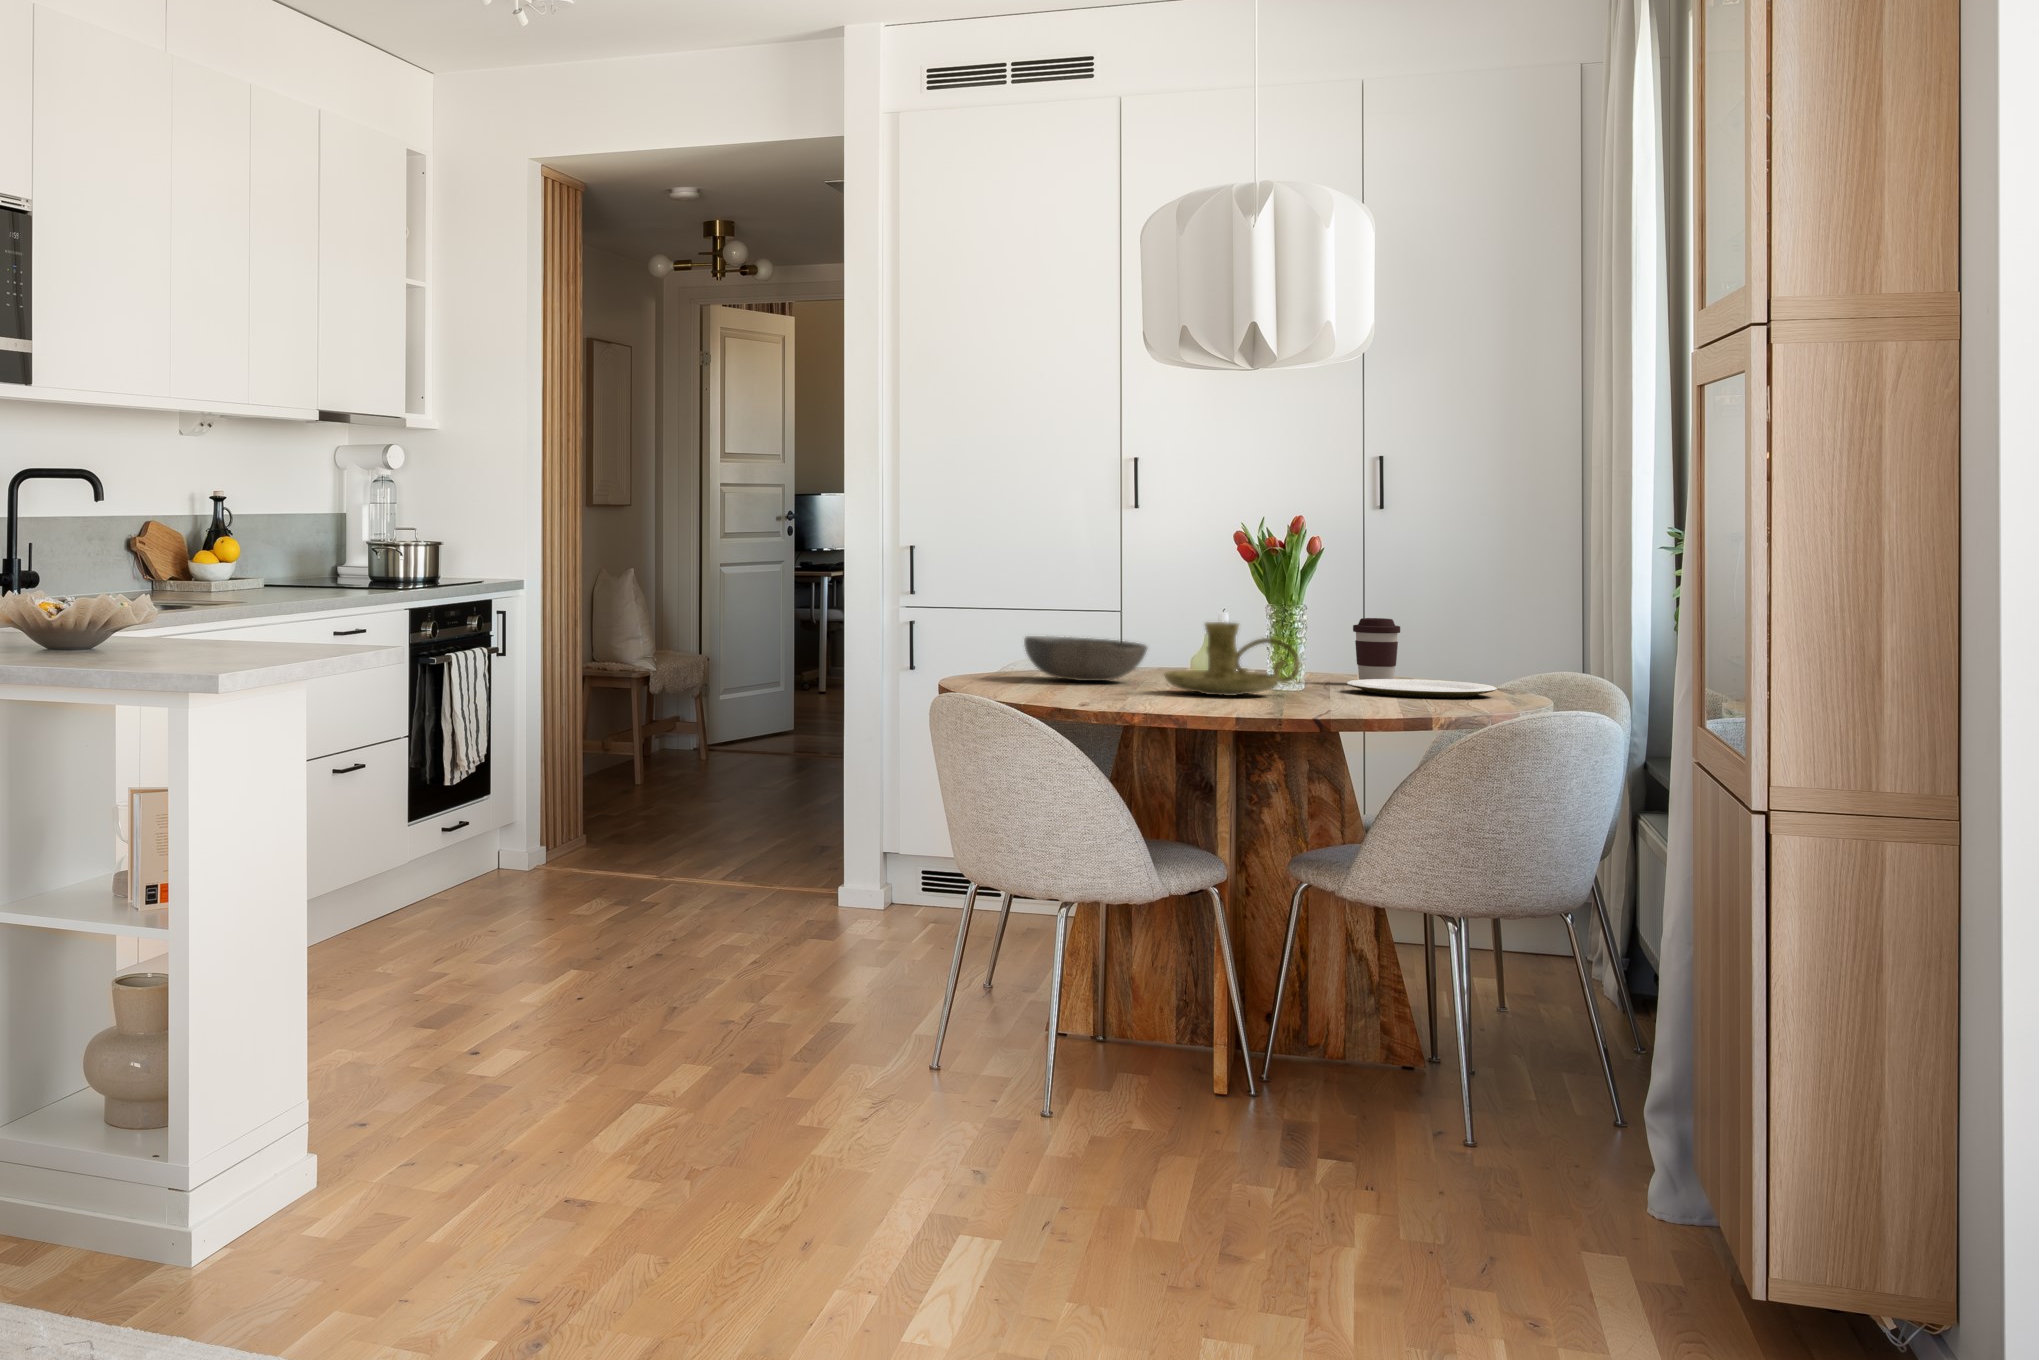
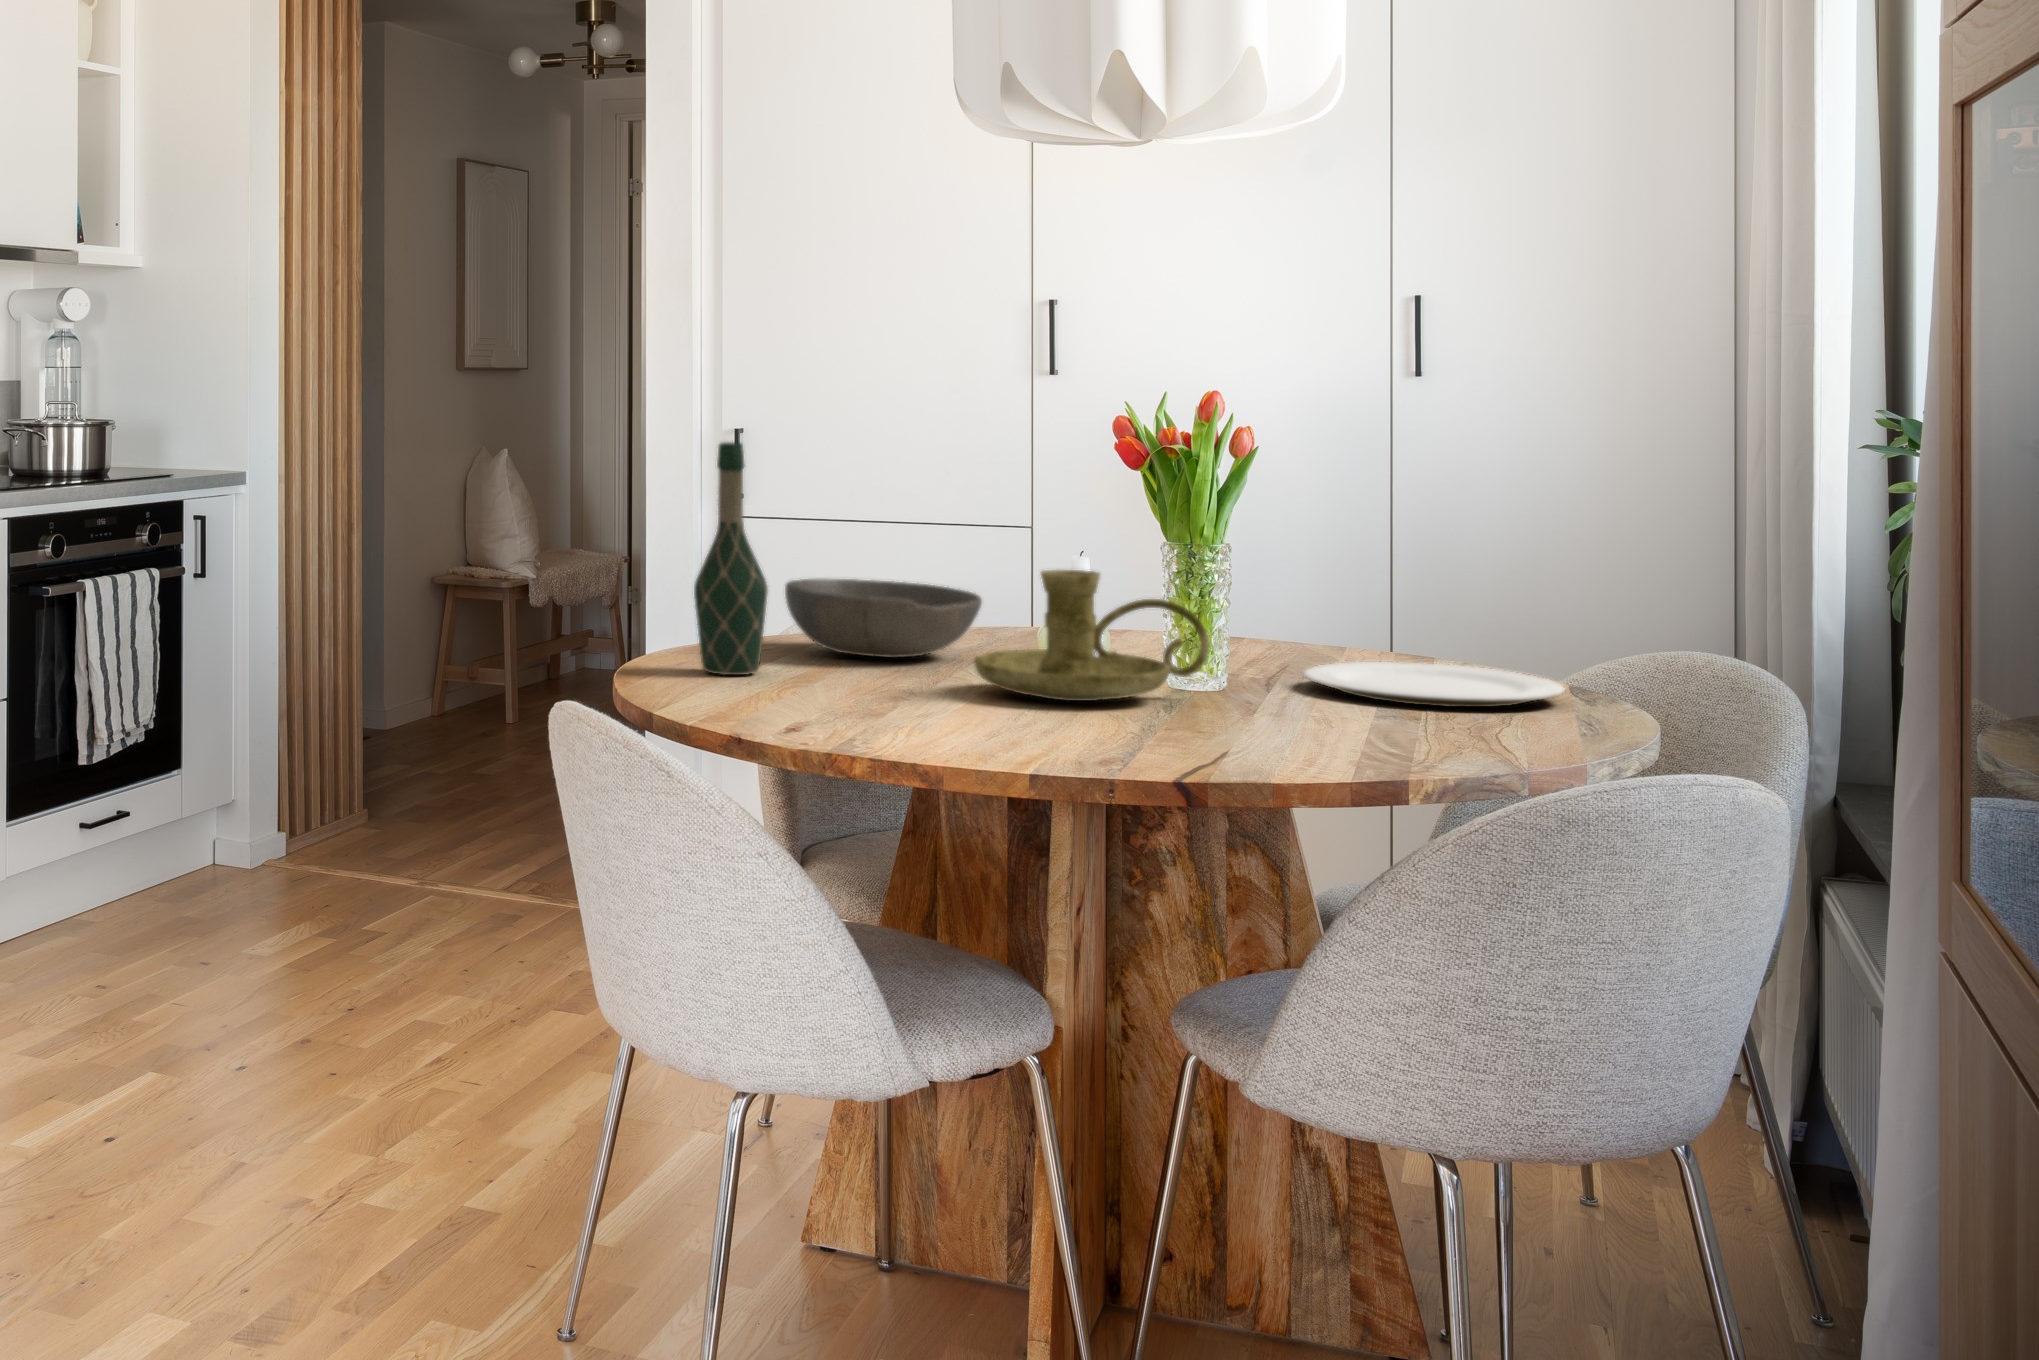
wine bottle: none [990,550,1036,687] -> present [694,442,768,675]
coffee cup: present [1353,618,1400,680] -> none [1333,553,1411,666]

